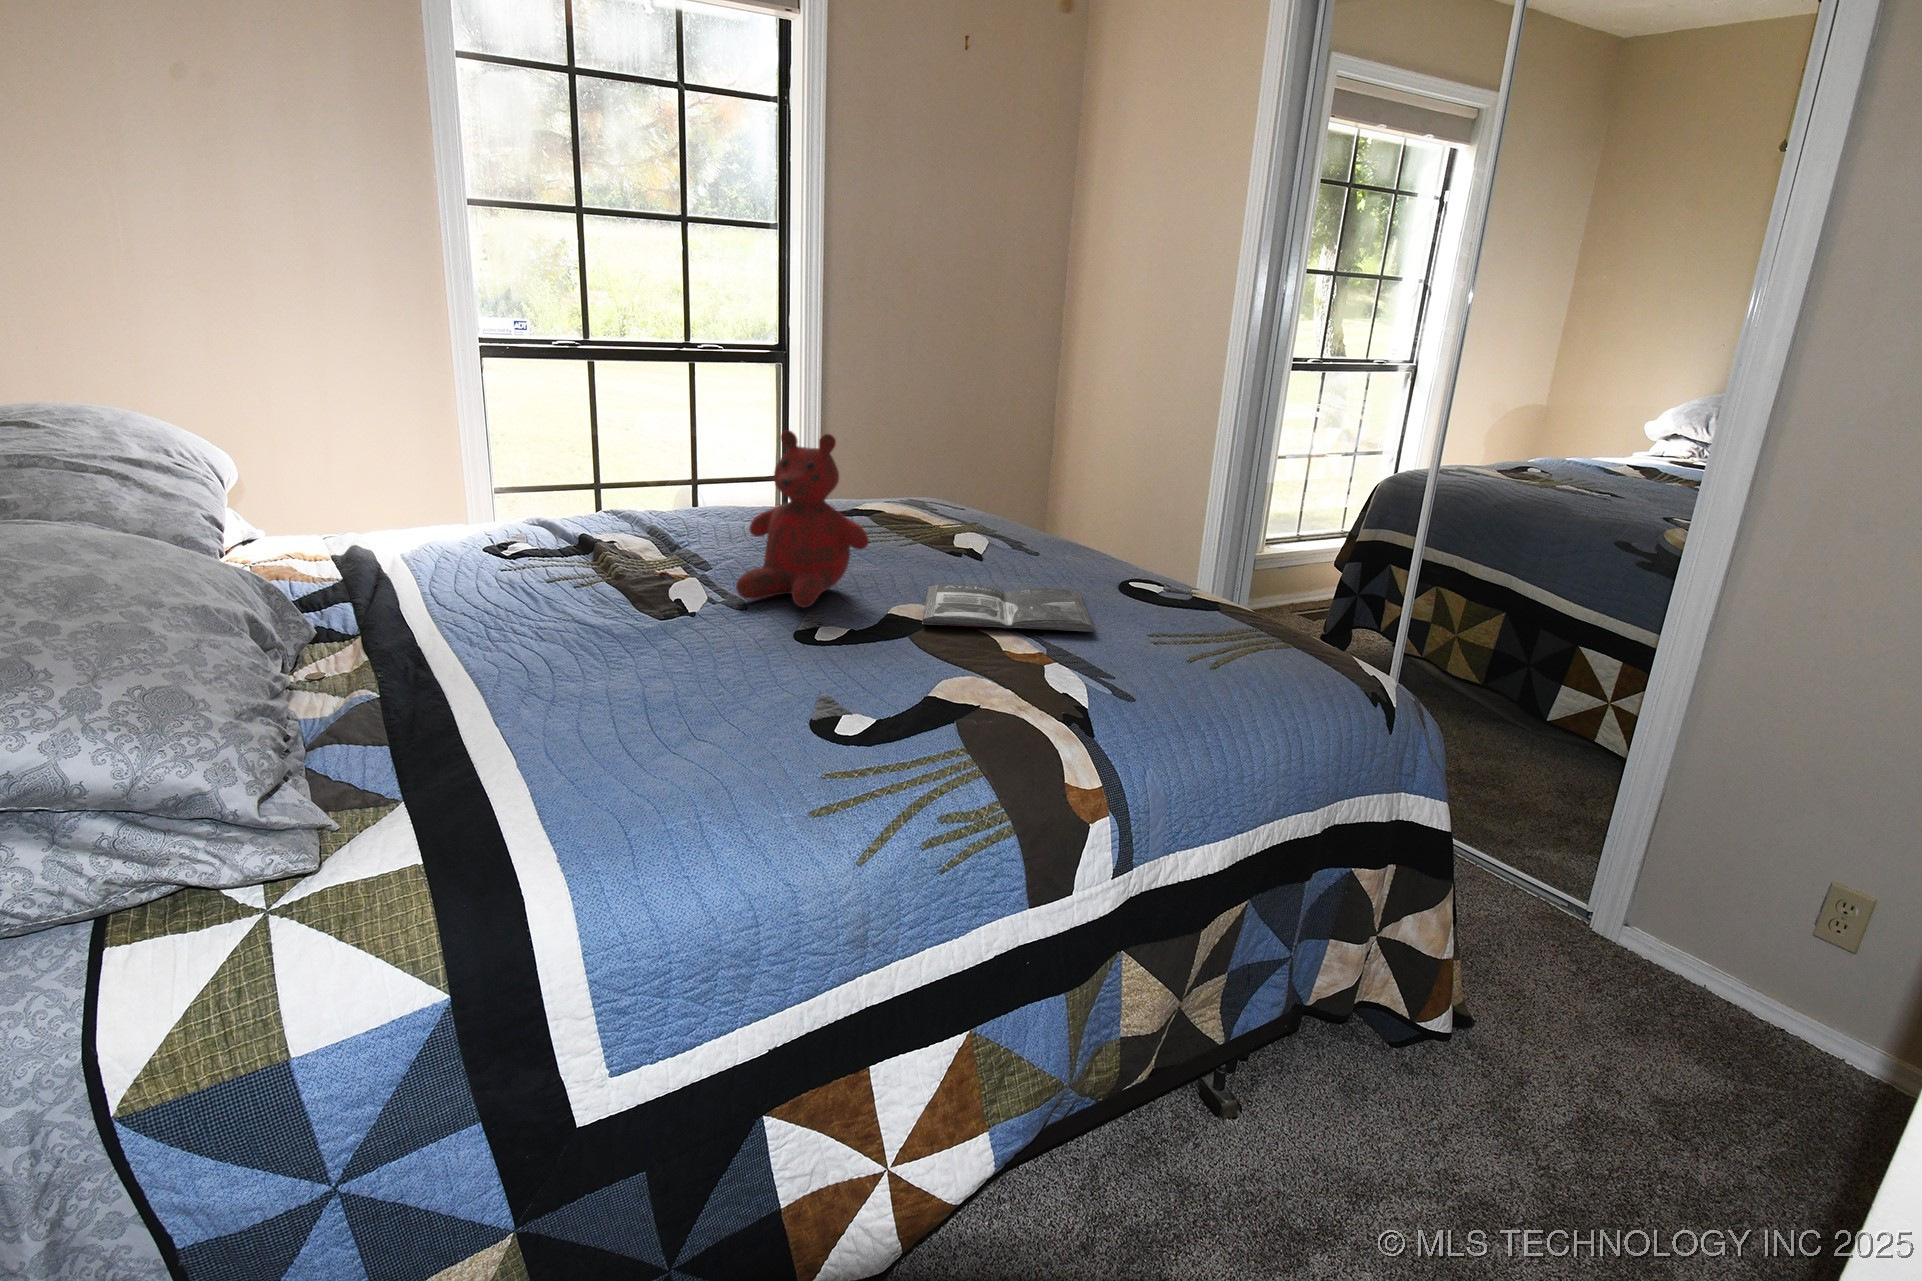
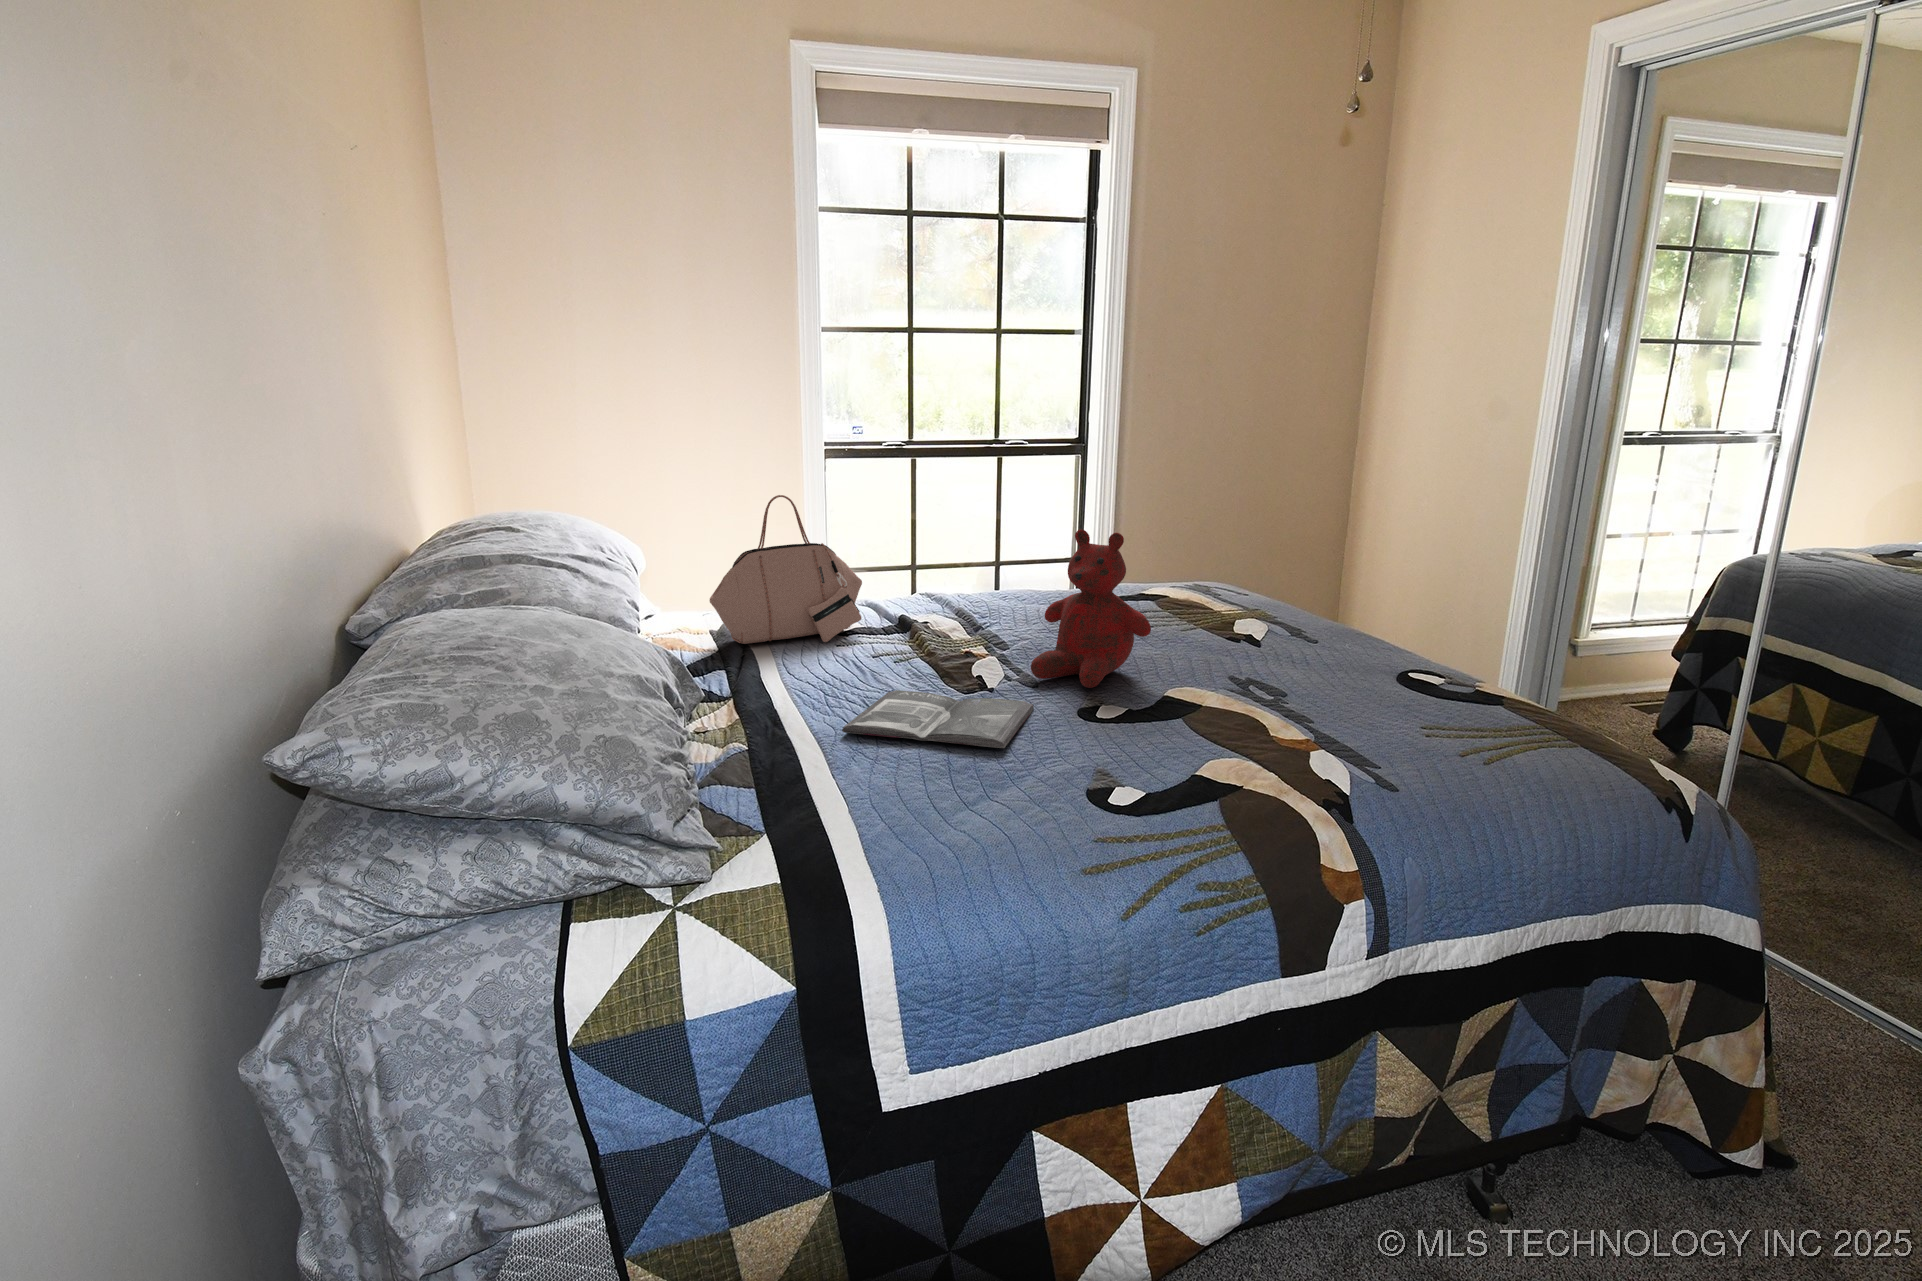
handbag: none [326,388,530,570] -> present [710,495,862,644]
magazine: present [922,584,1093,631] -> present [842,690,1034,748]

